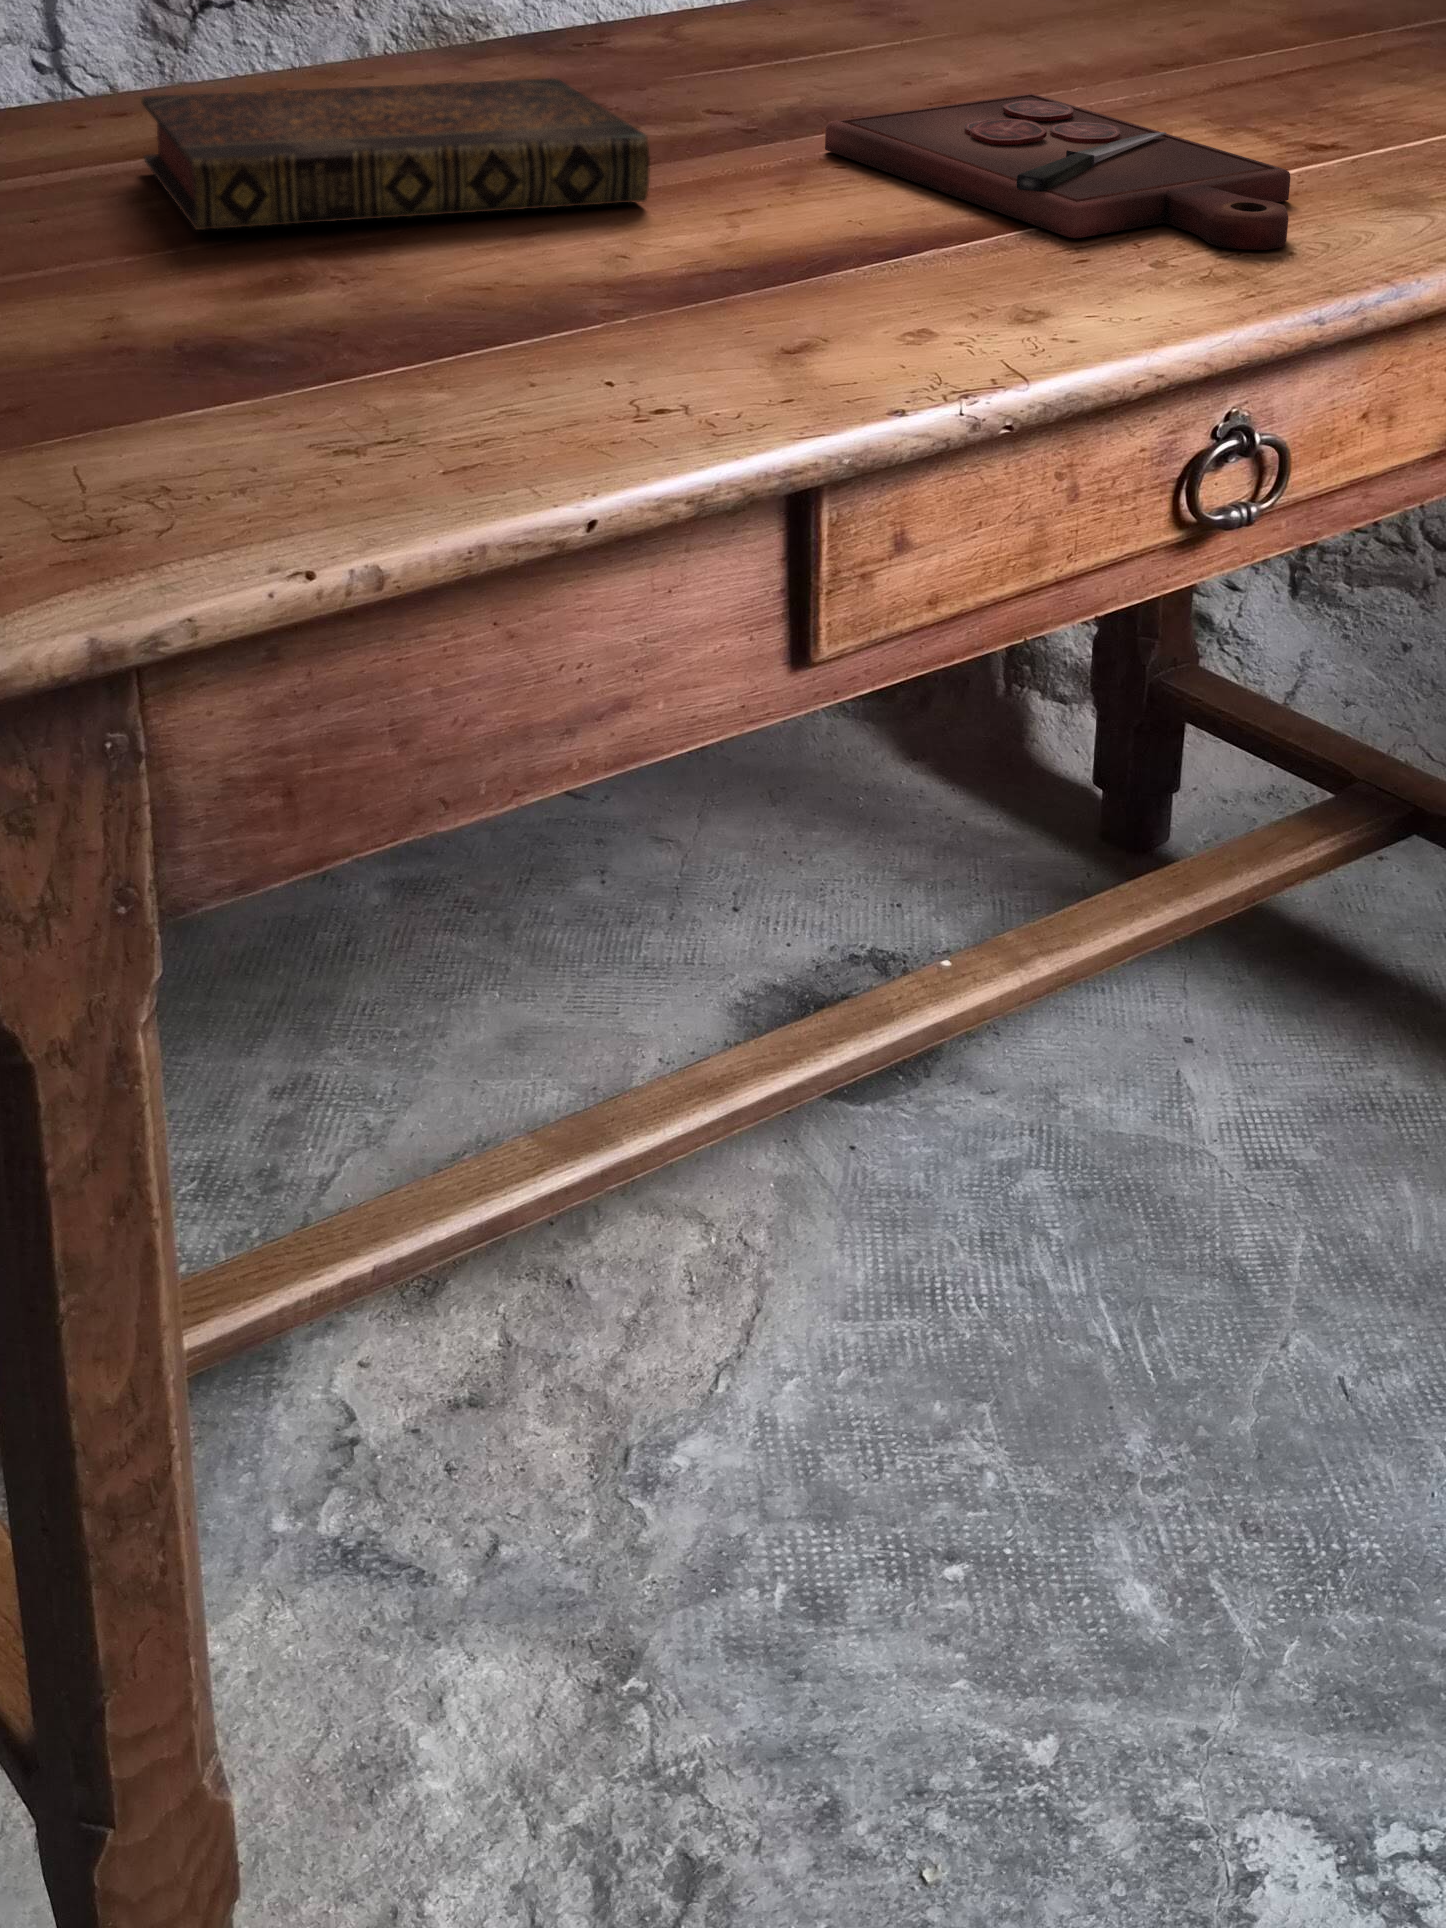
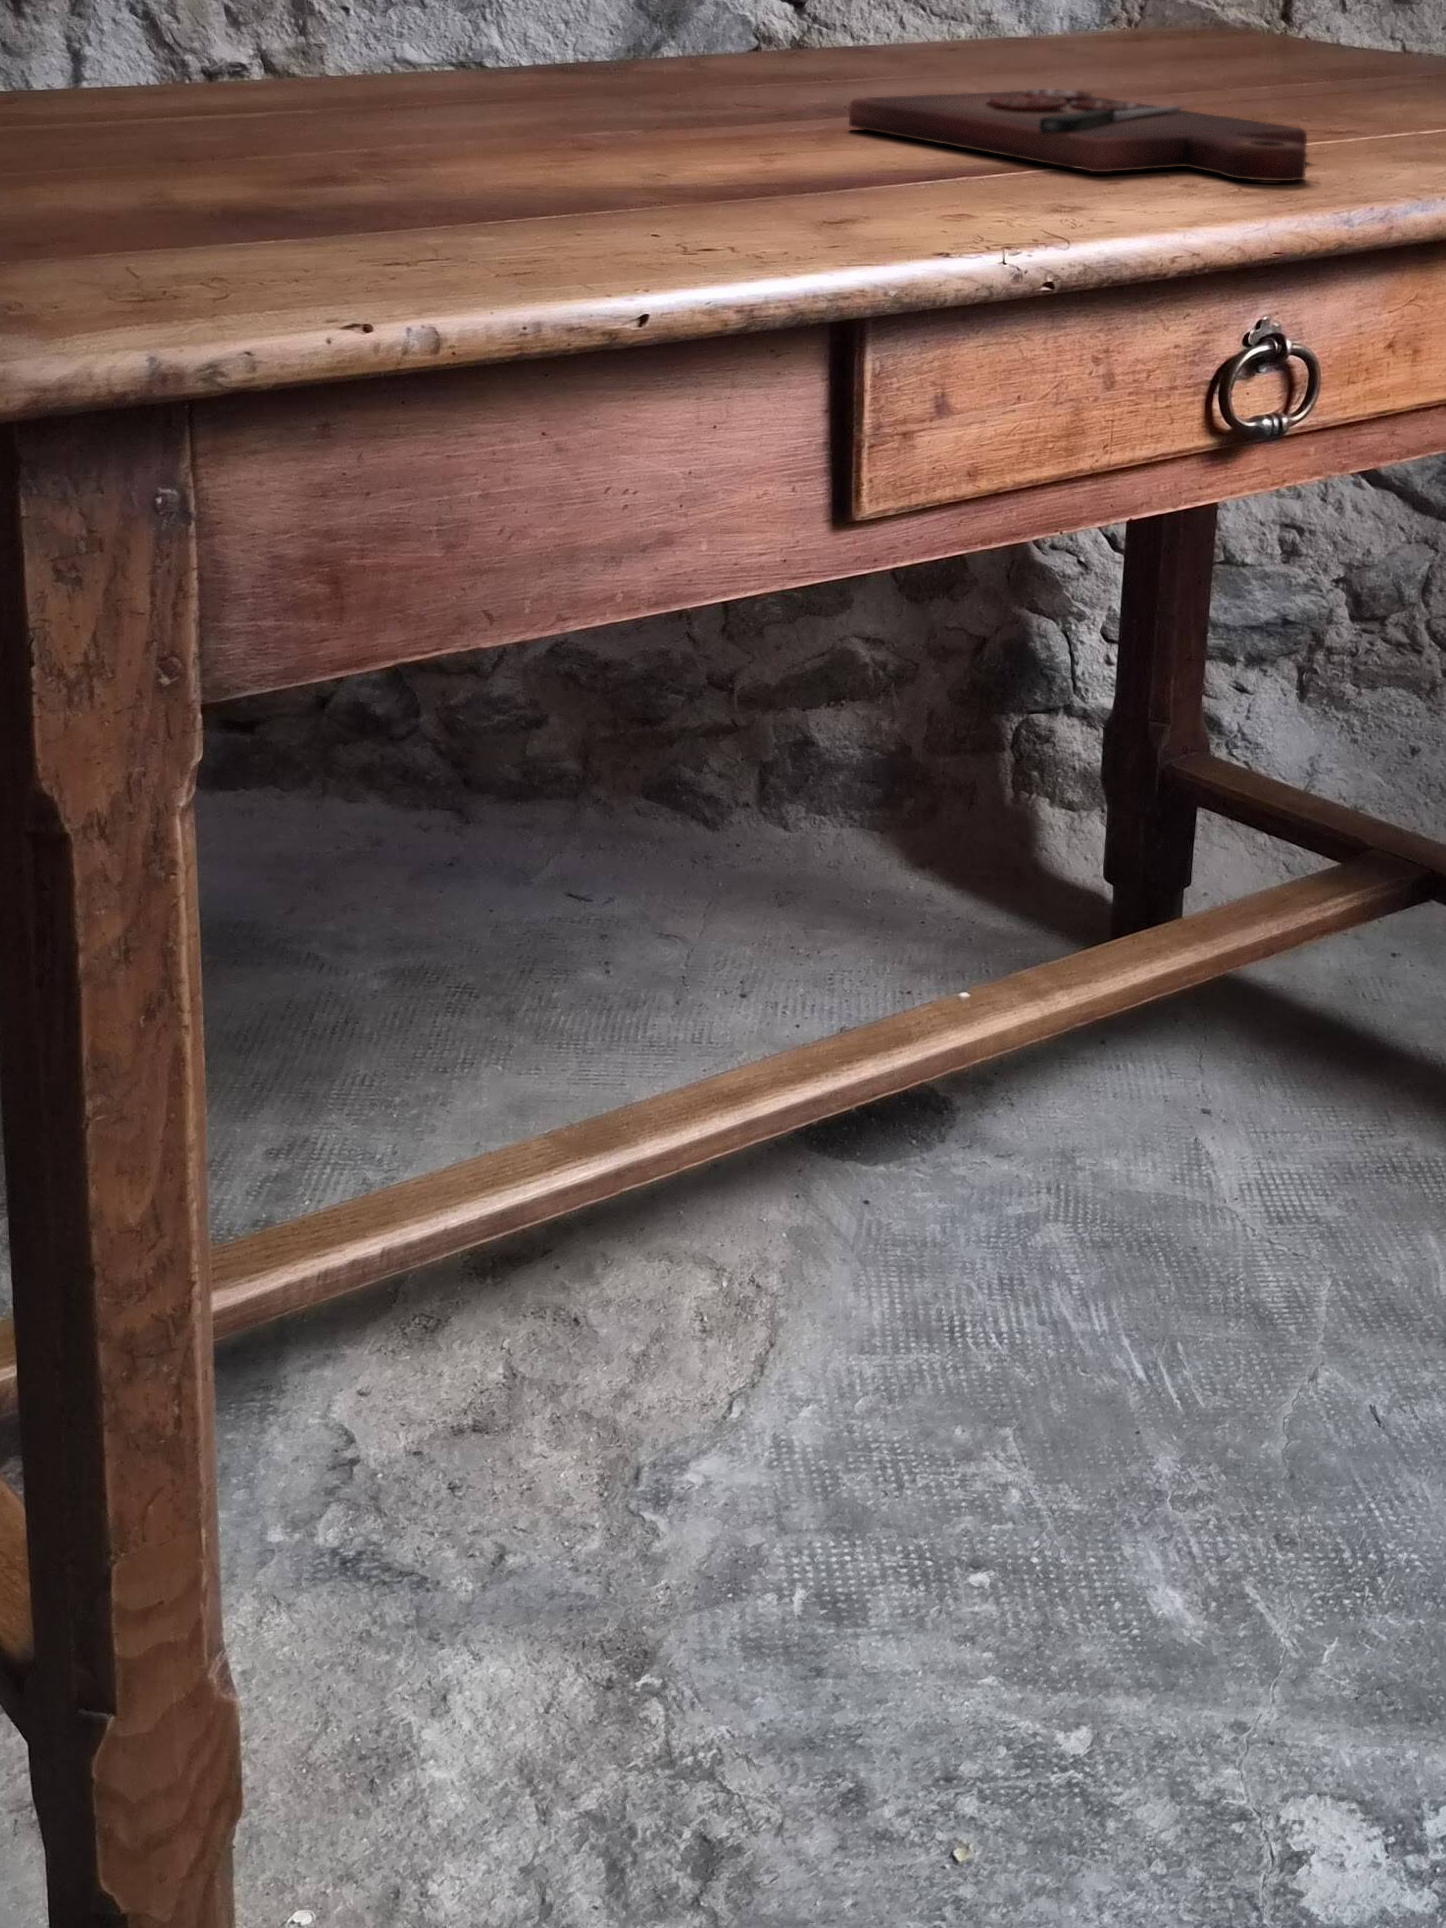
book: present [141,78,650,230] -> none [181,52,680,147]

